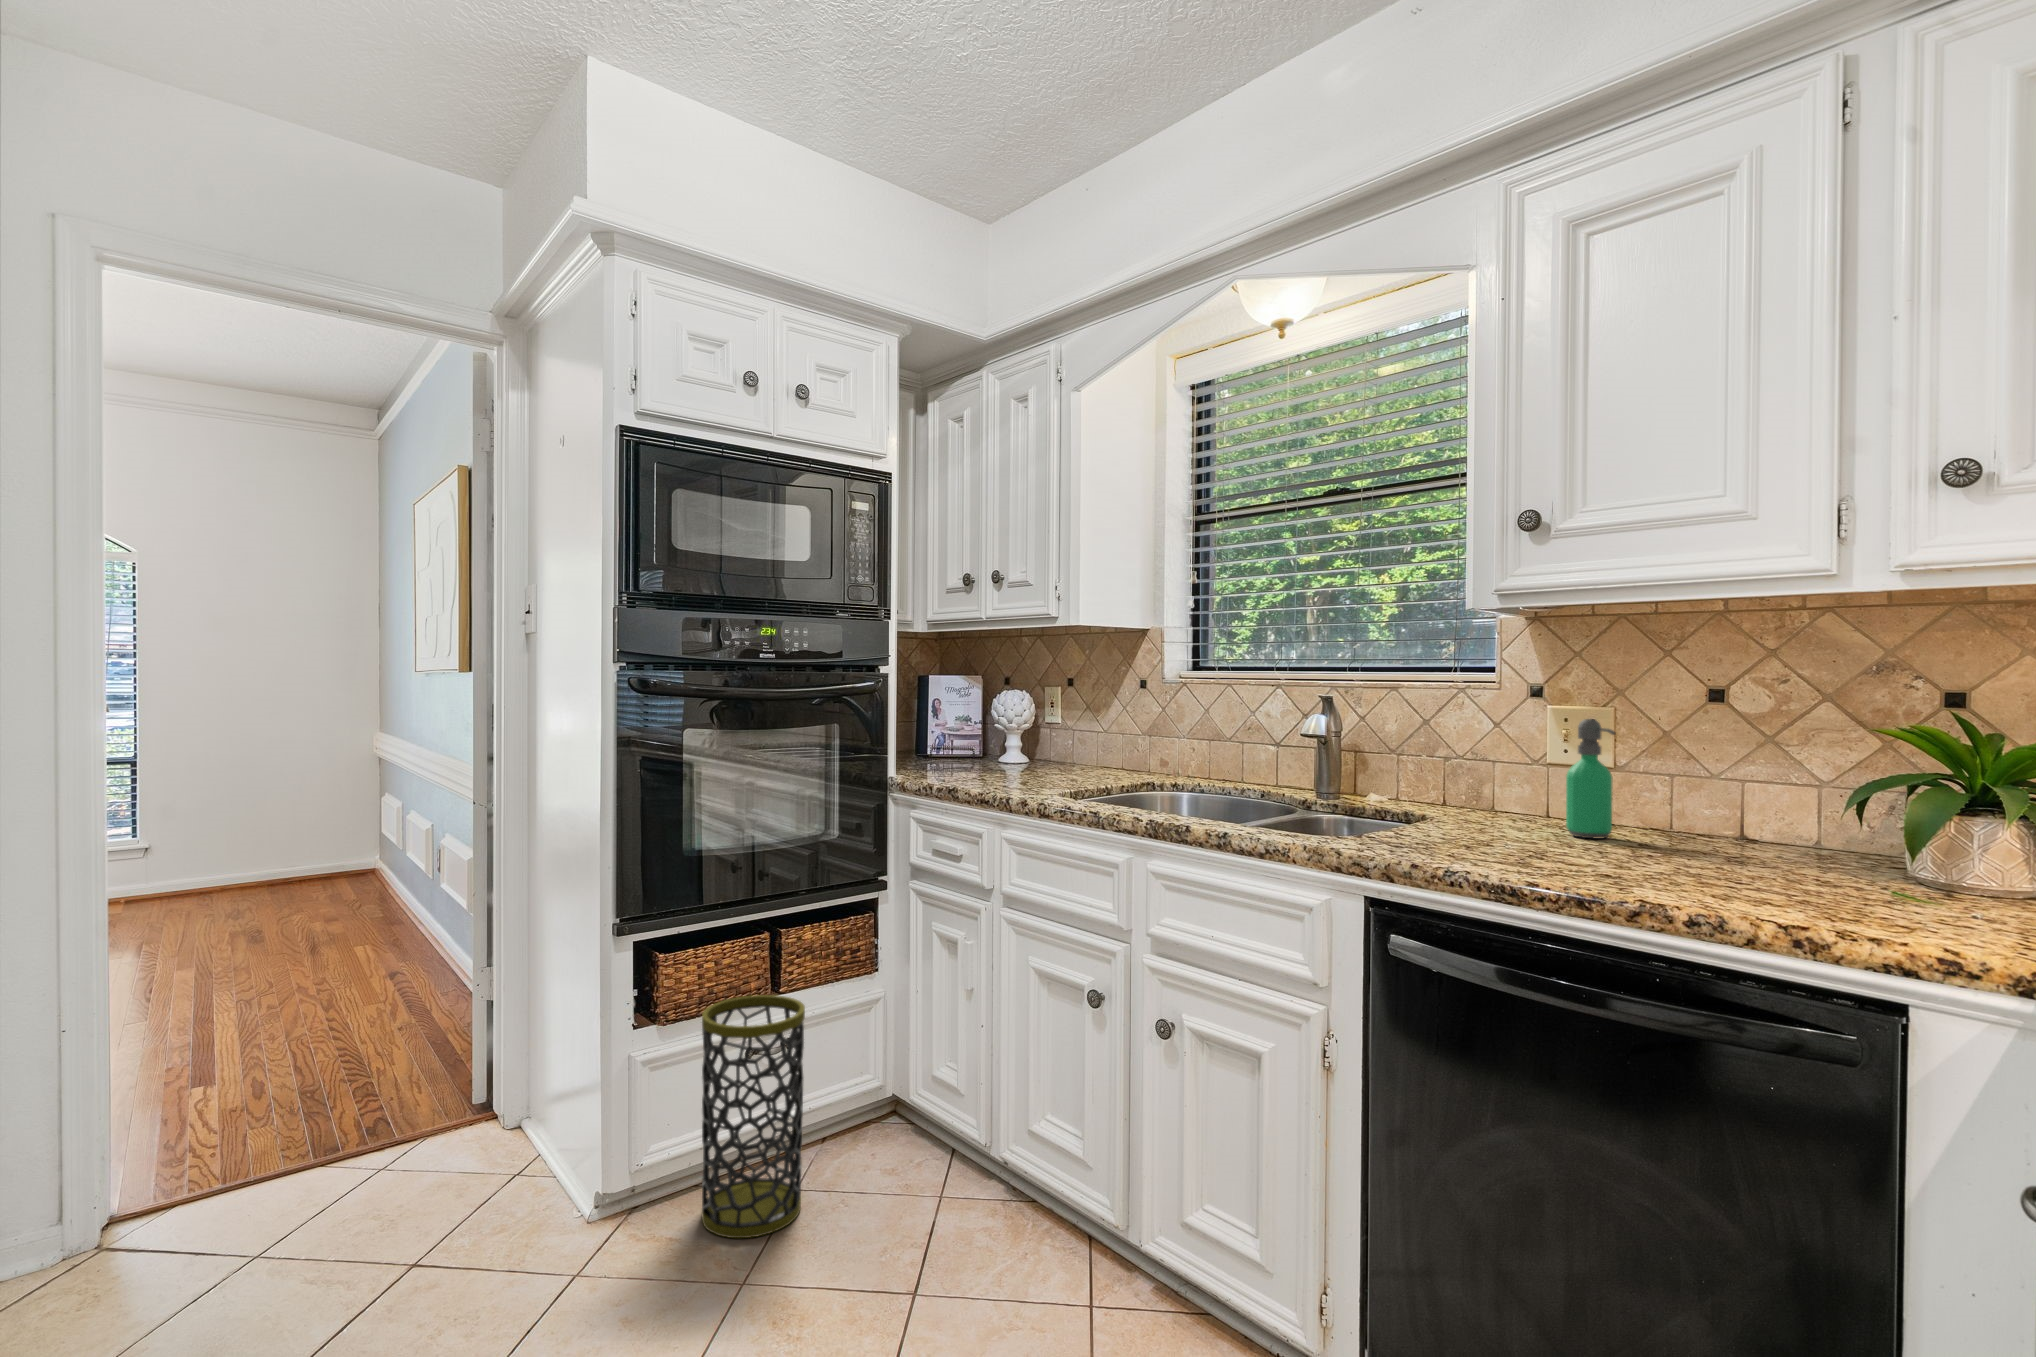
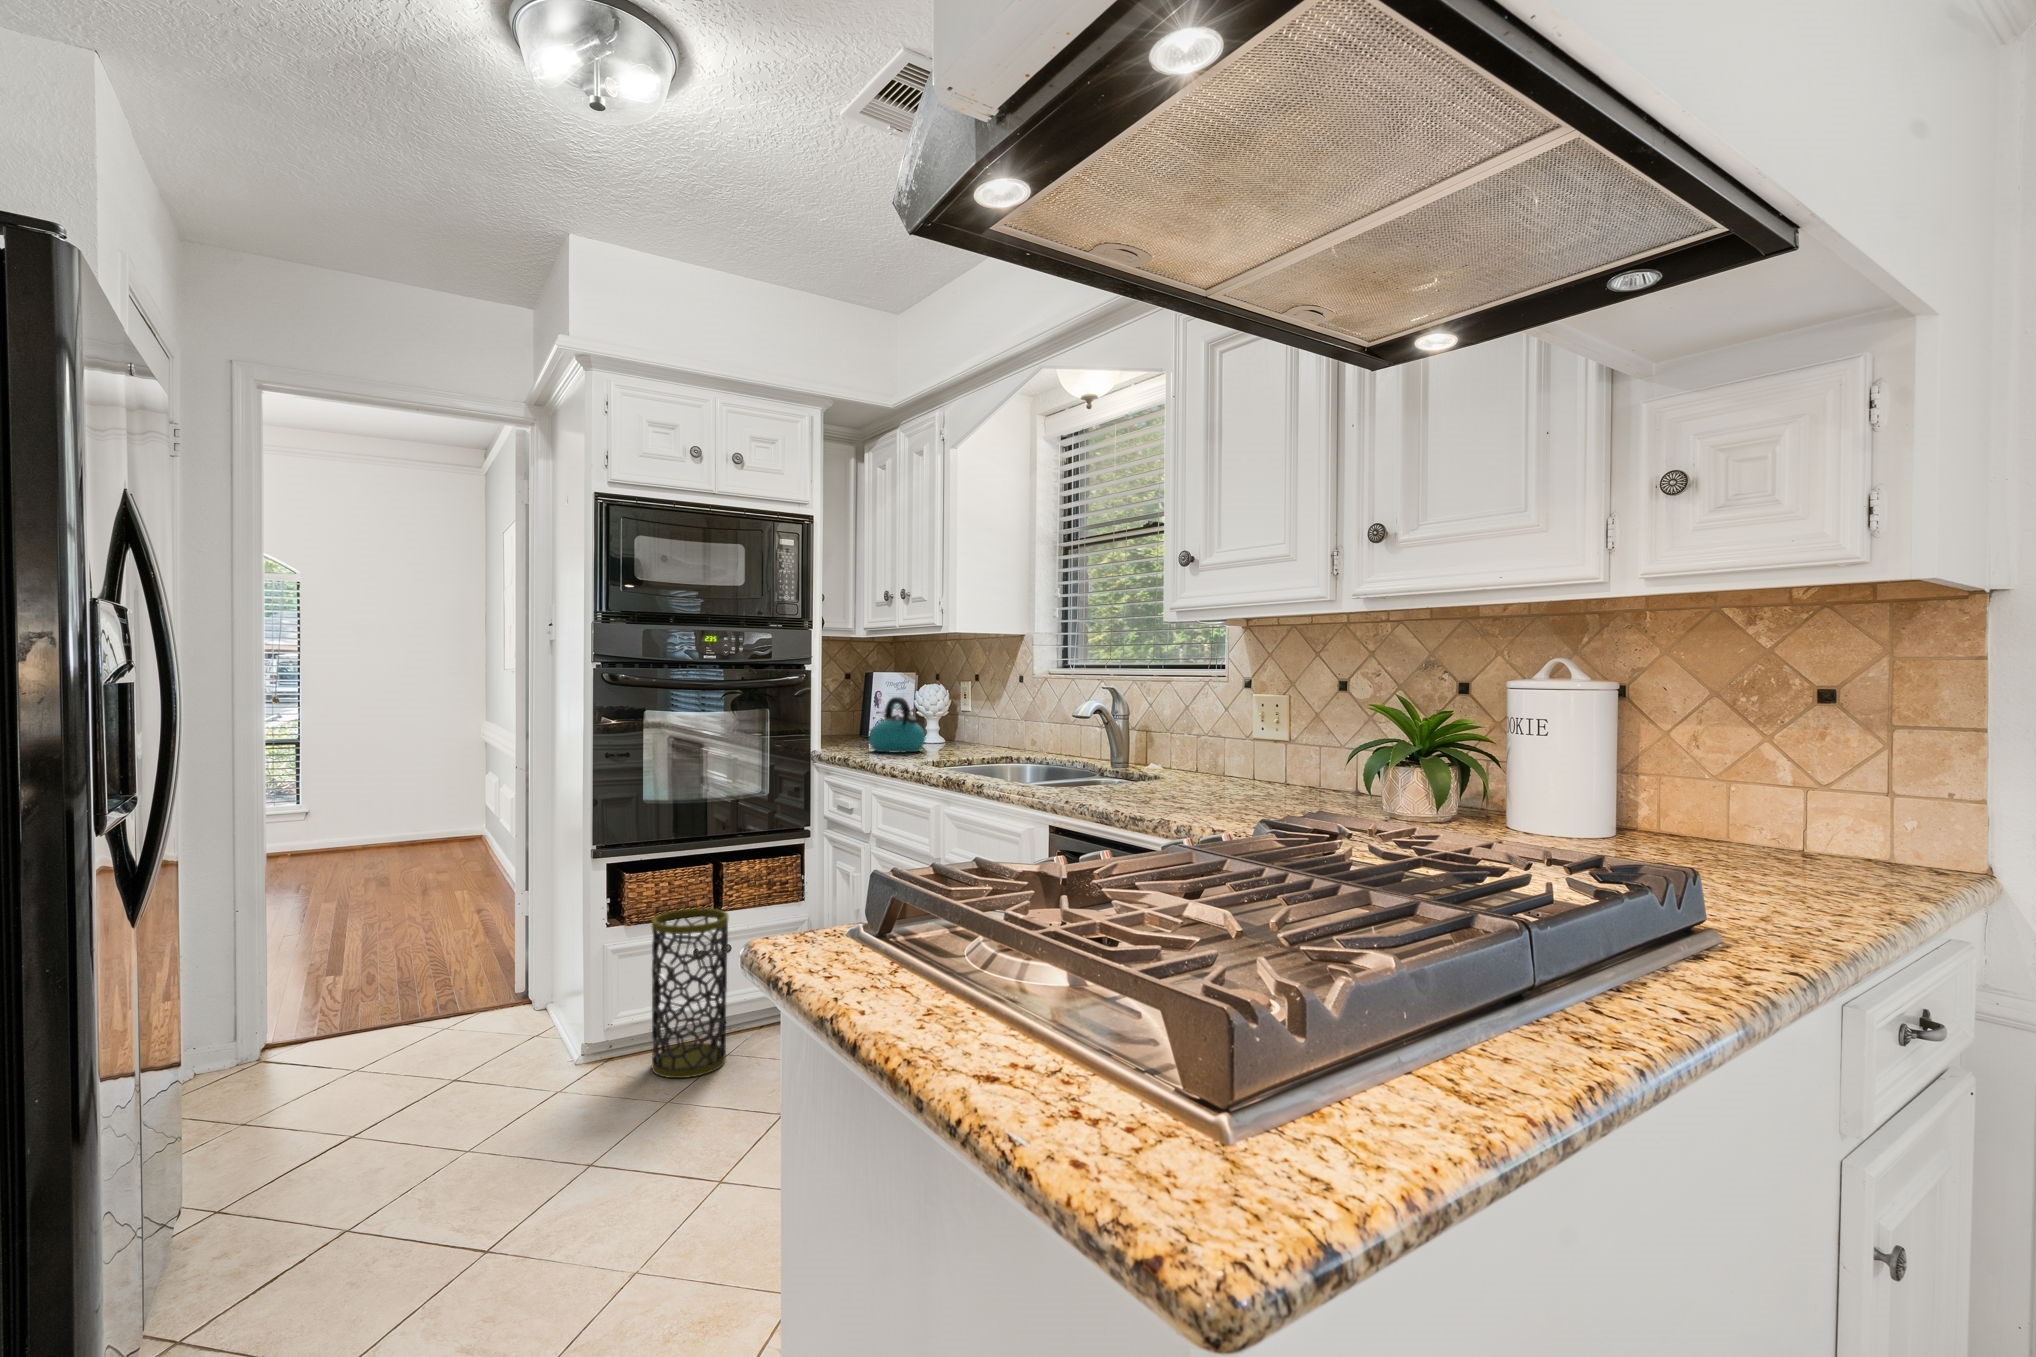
kettle: none [948,707,1019,778] -> present [869,697,926,753]
soap dispenser: present [1566,719,1615,838] -> none [1244,704,1275,792]

